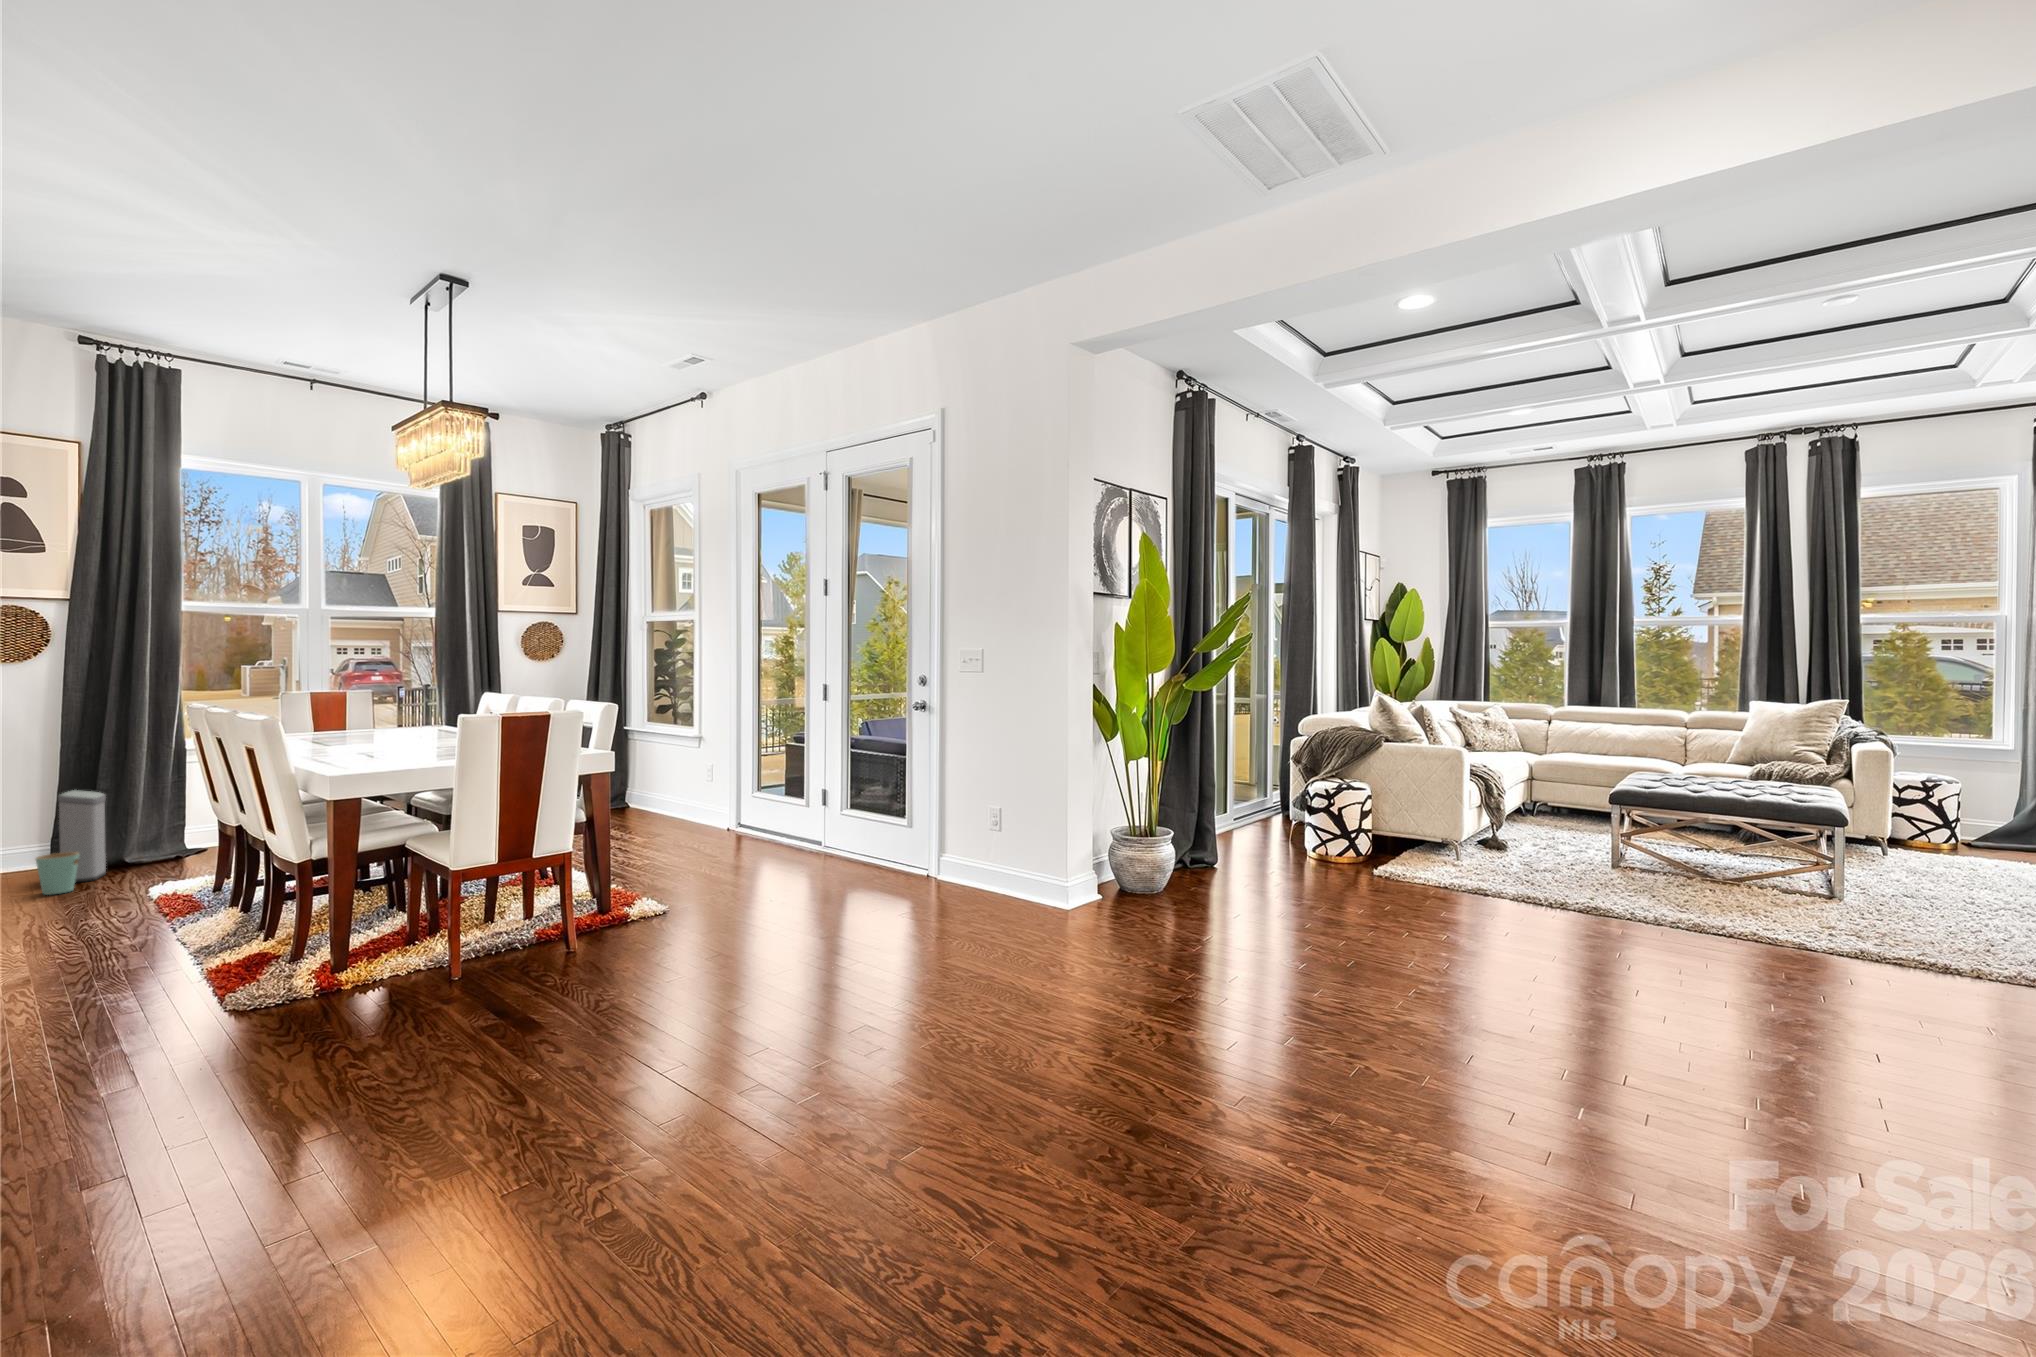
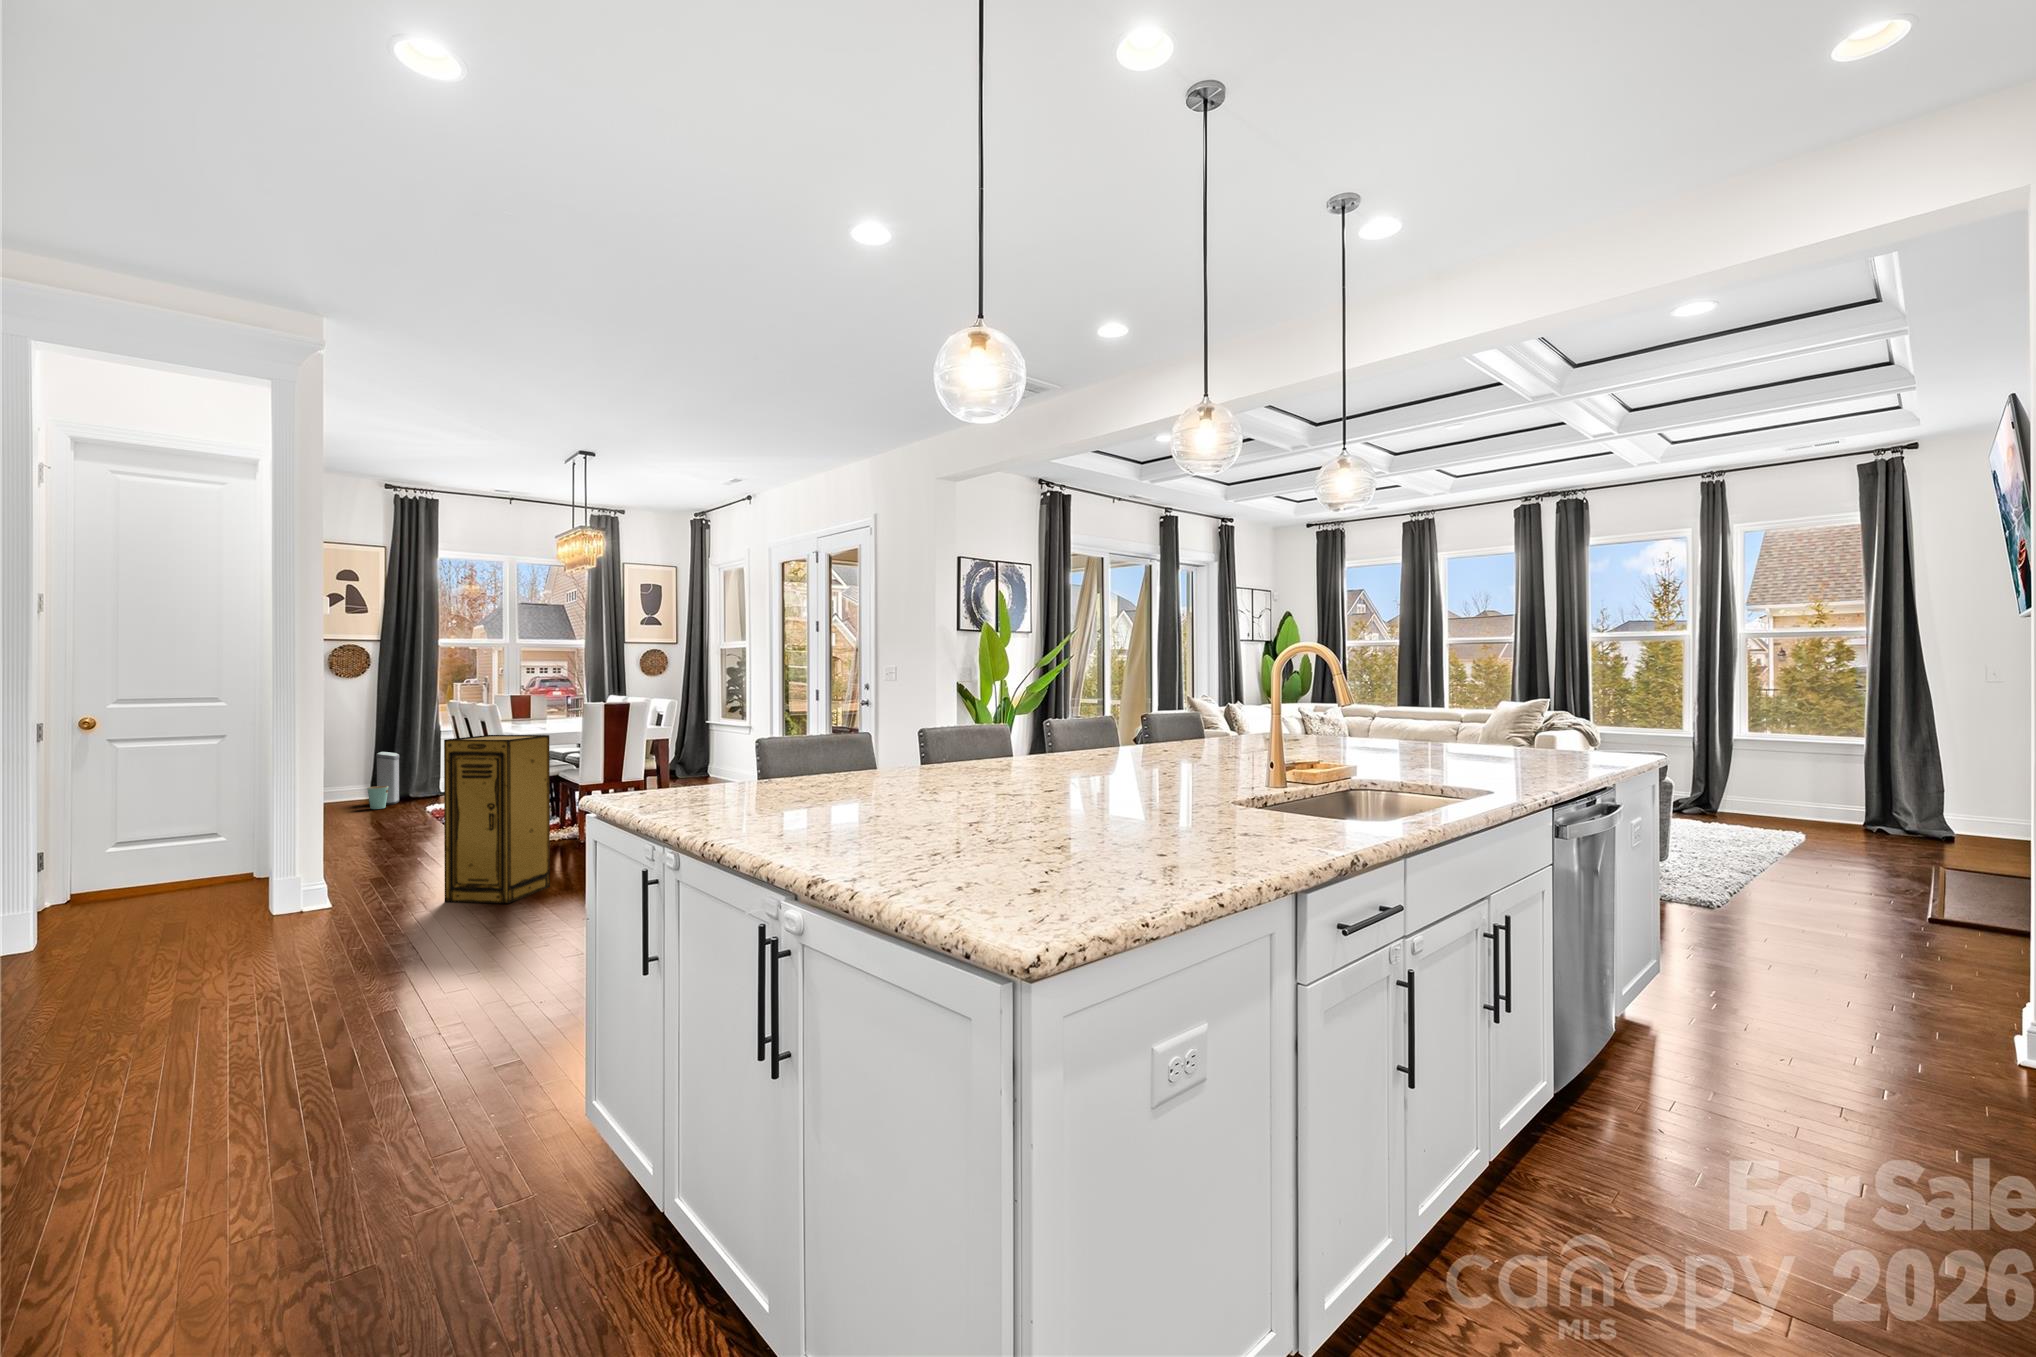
storage cabinet: none [100,799,392,1238] -> present [444,735,550,904]

